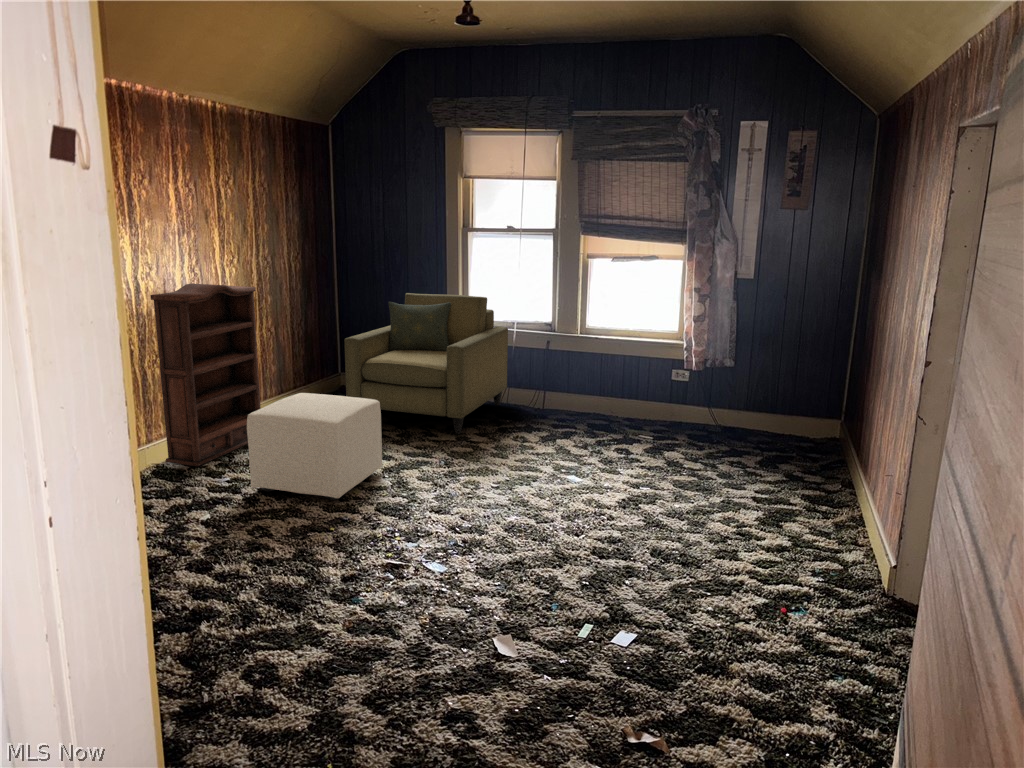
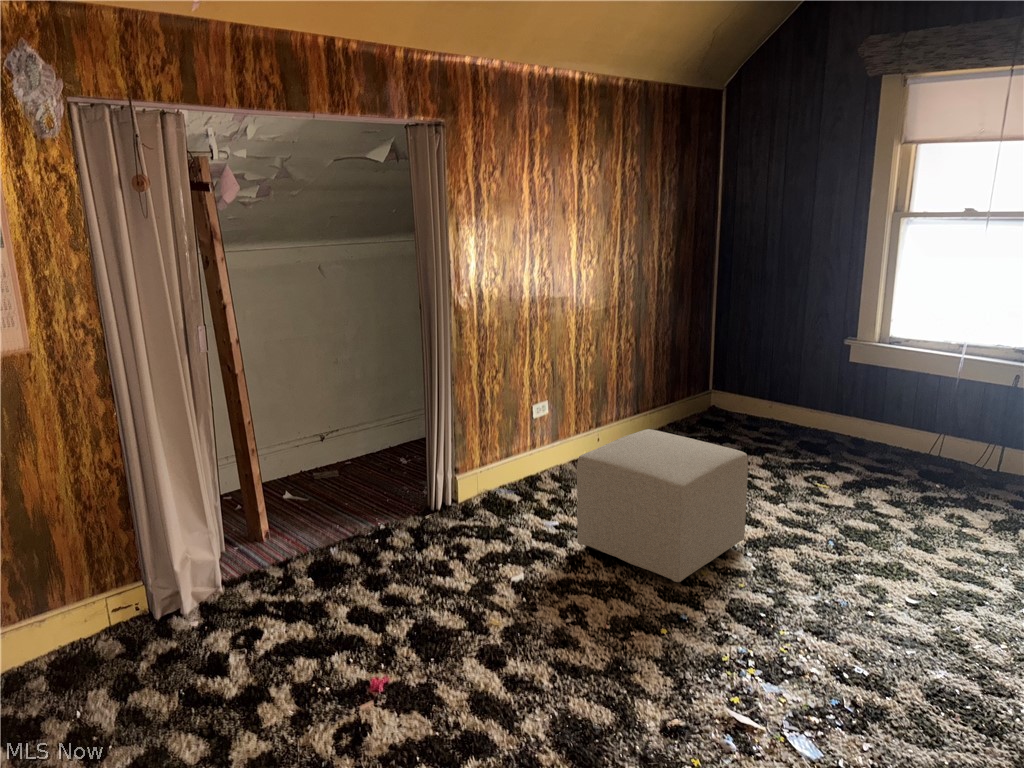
bookshelf: present [150,283,261,466] -> none [494,289,611,499]
armchair: present [344,293,508,434] -> none [710,298,950,499]

